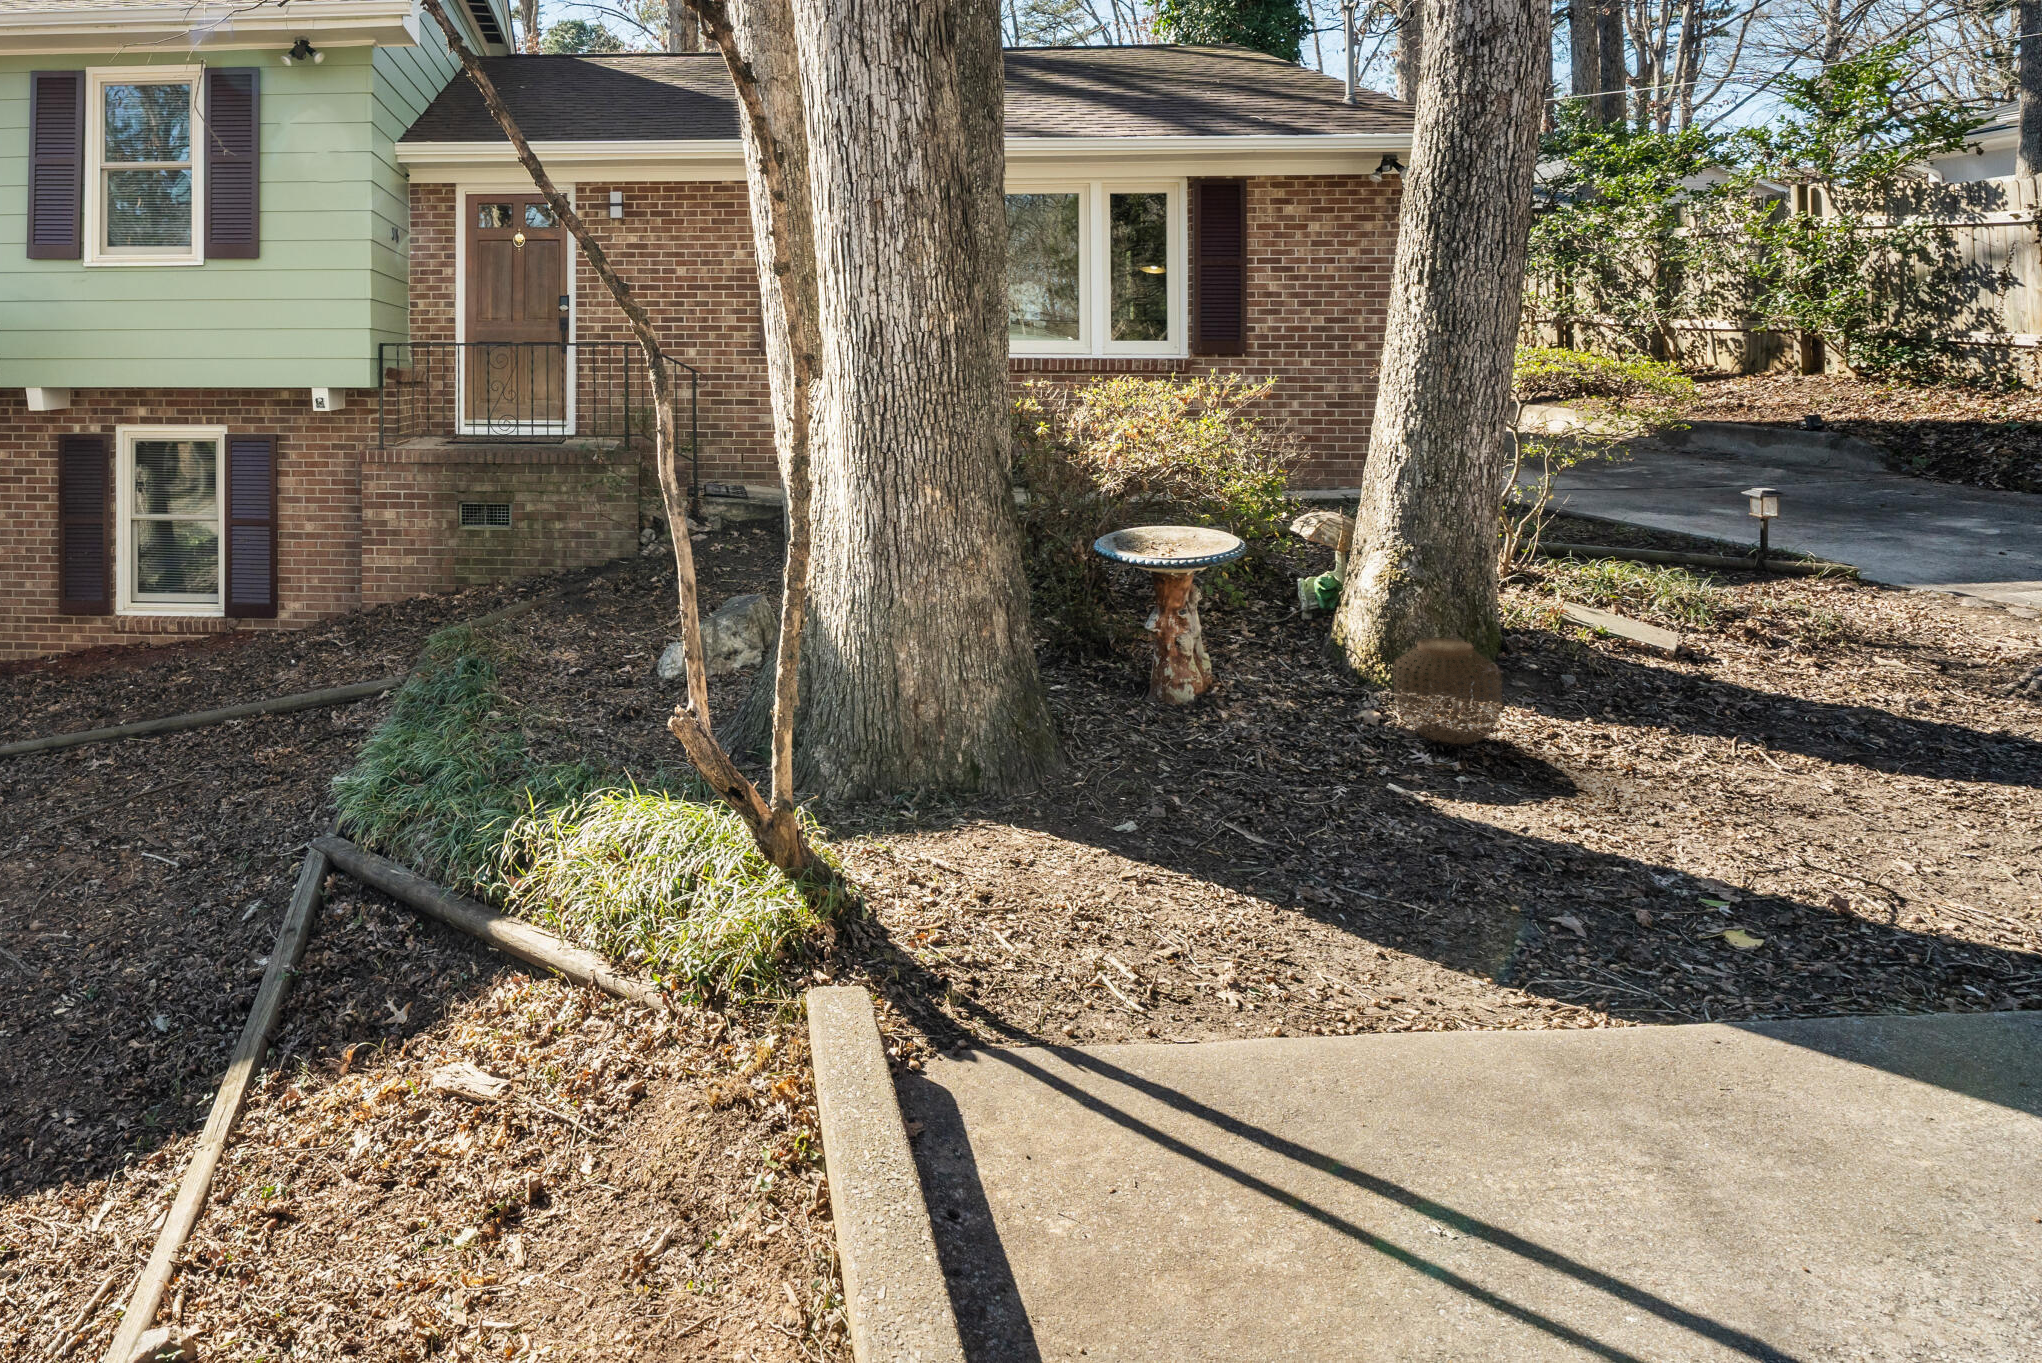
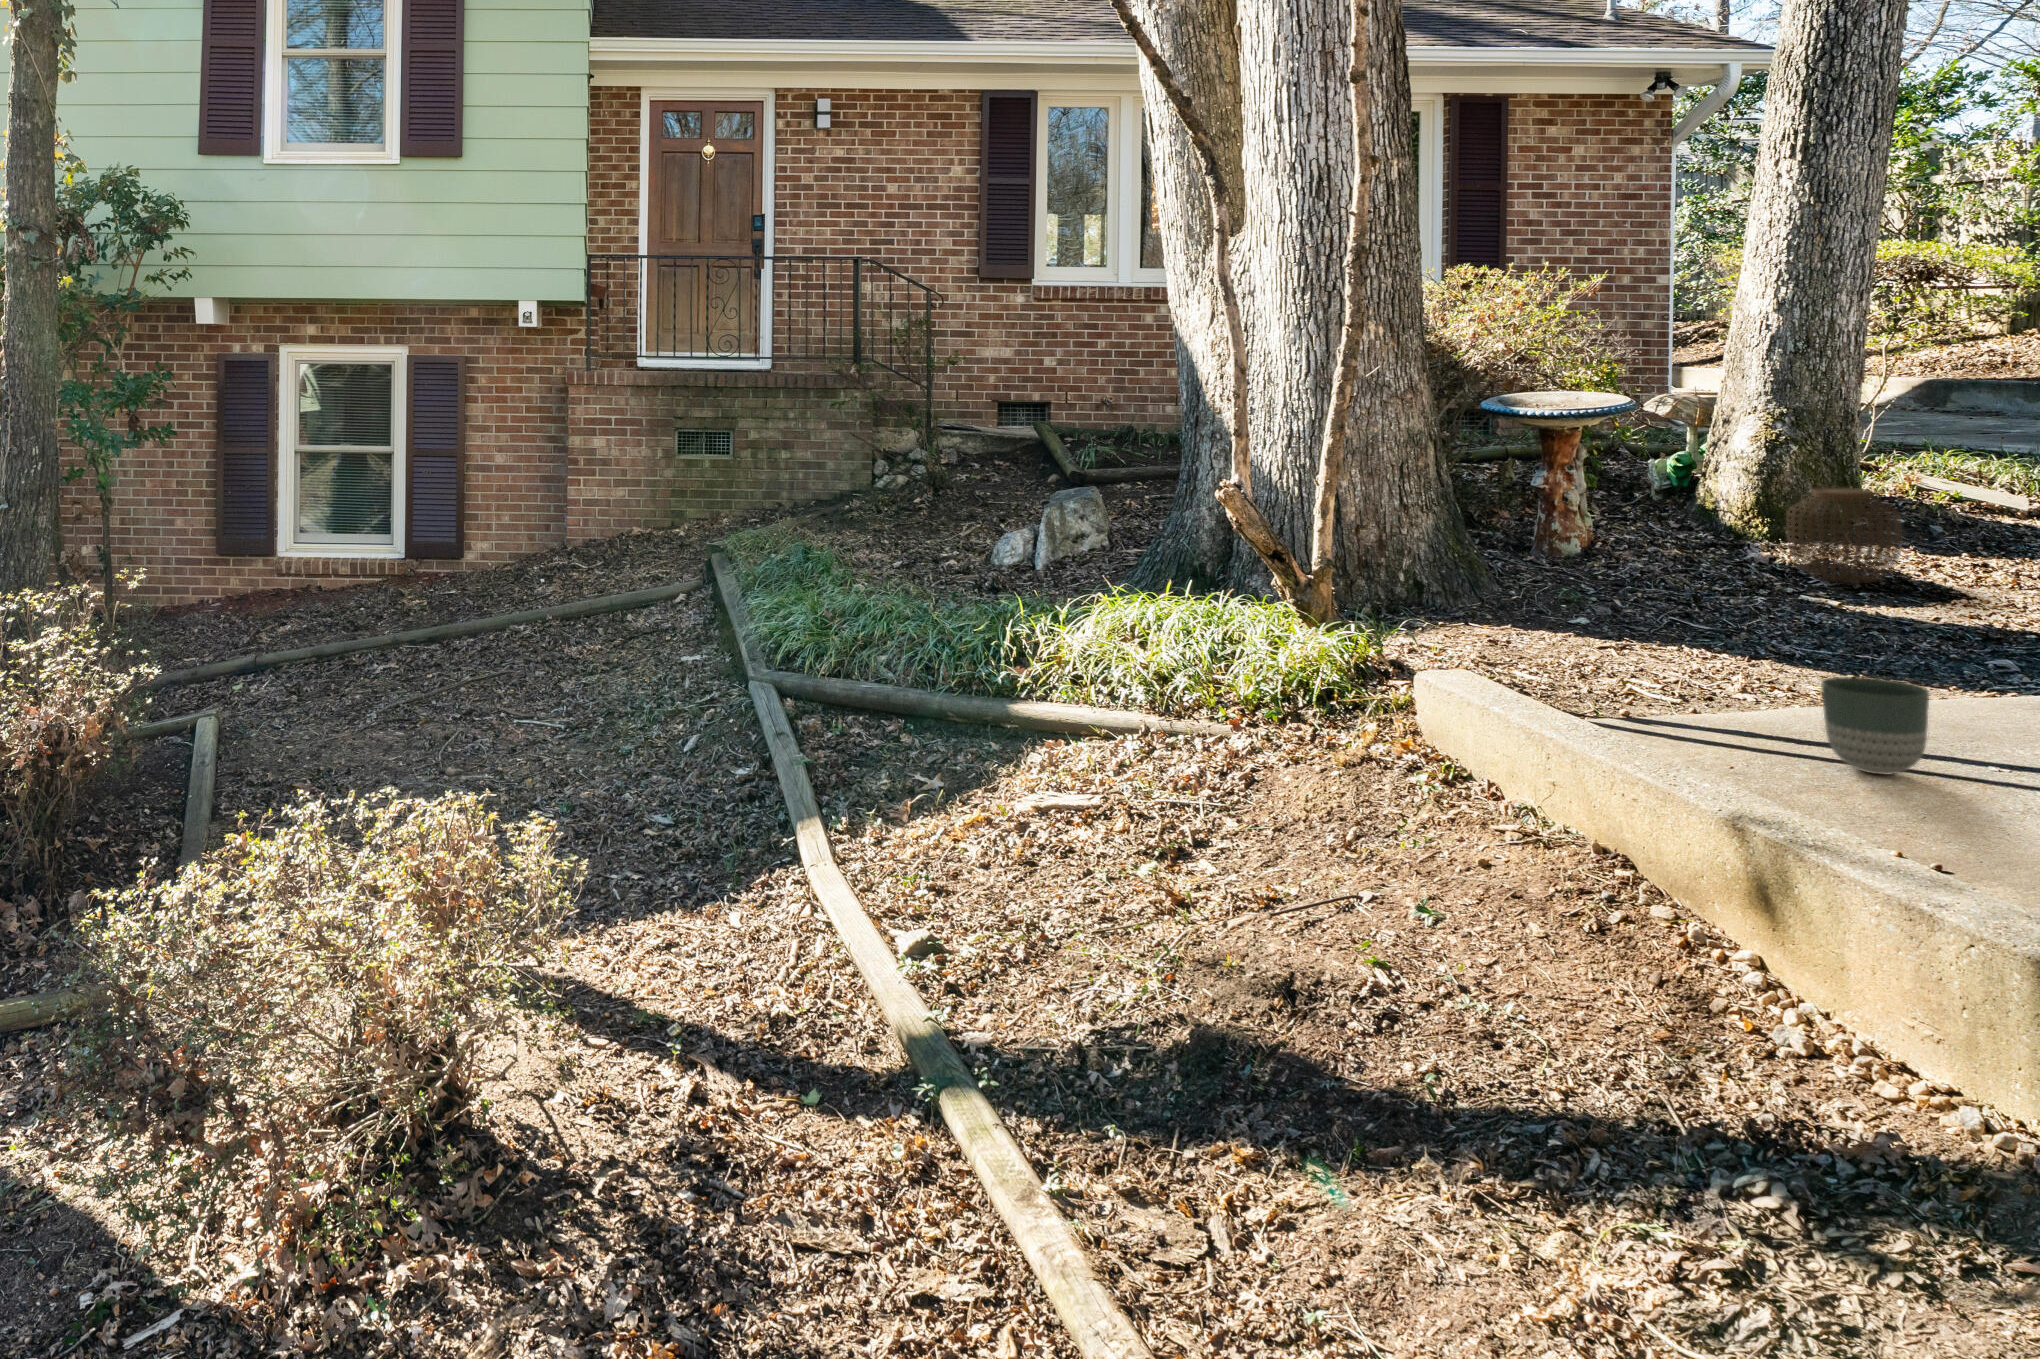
planter: none [1258,983,1363,1111] -> present [1821,677,1929,775]

